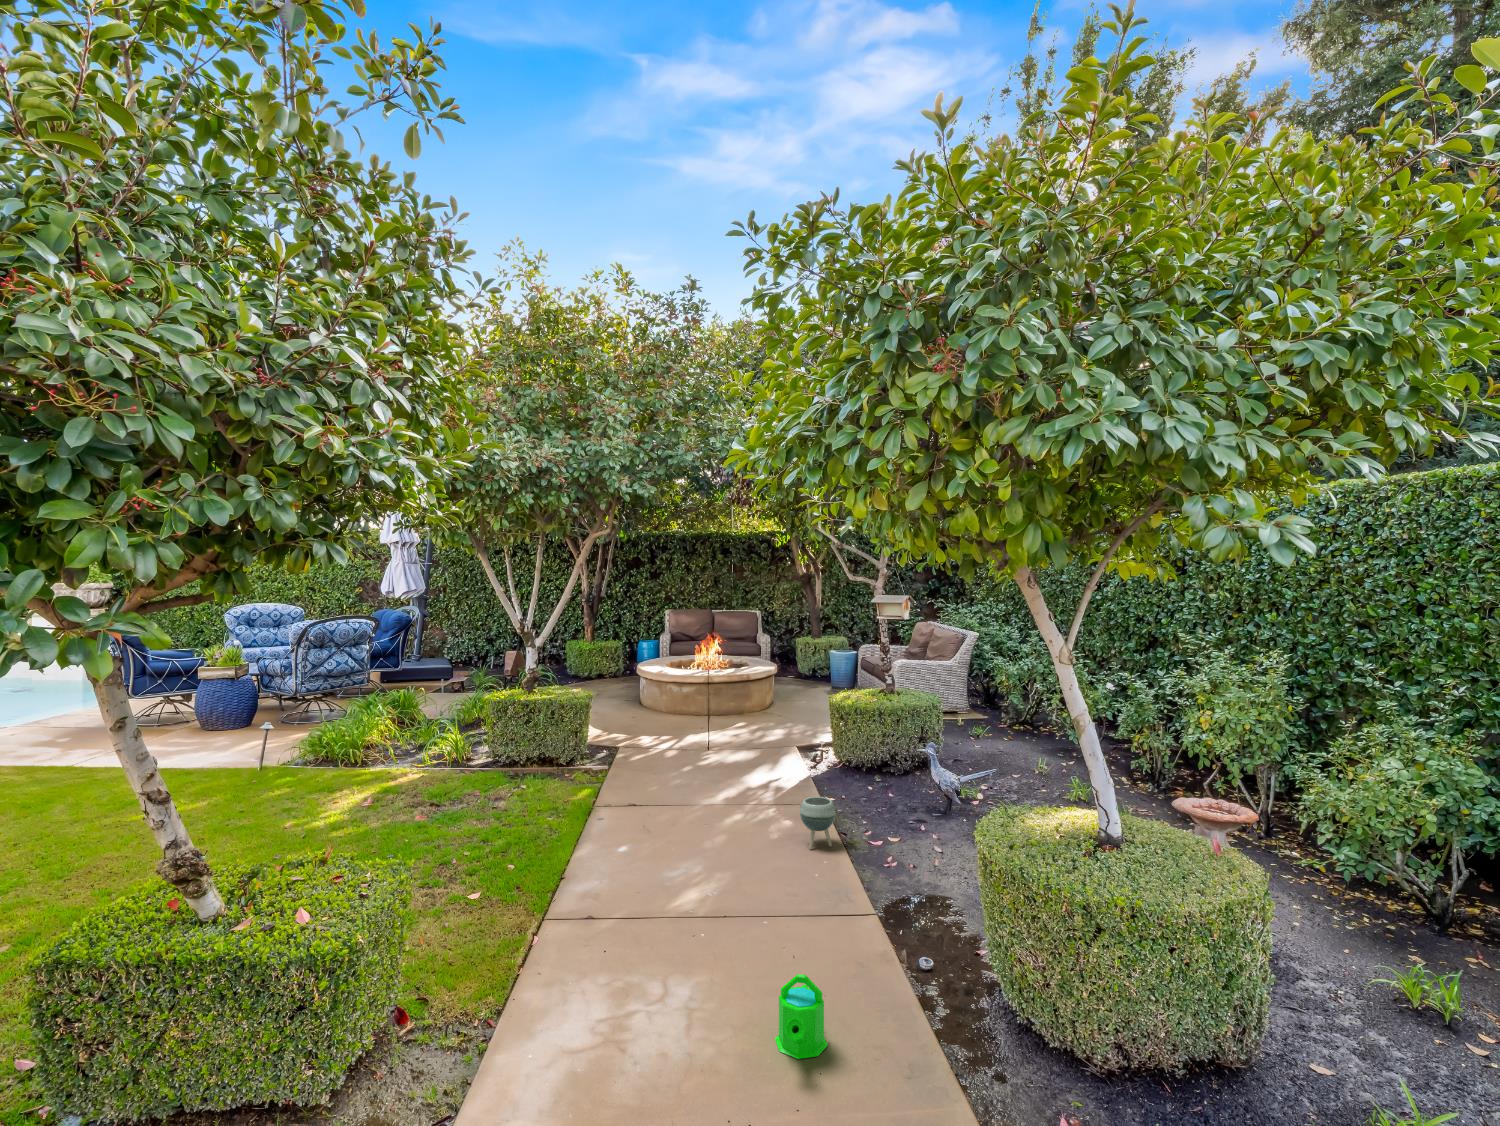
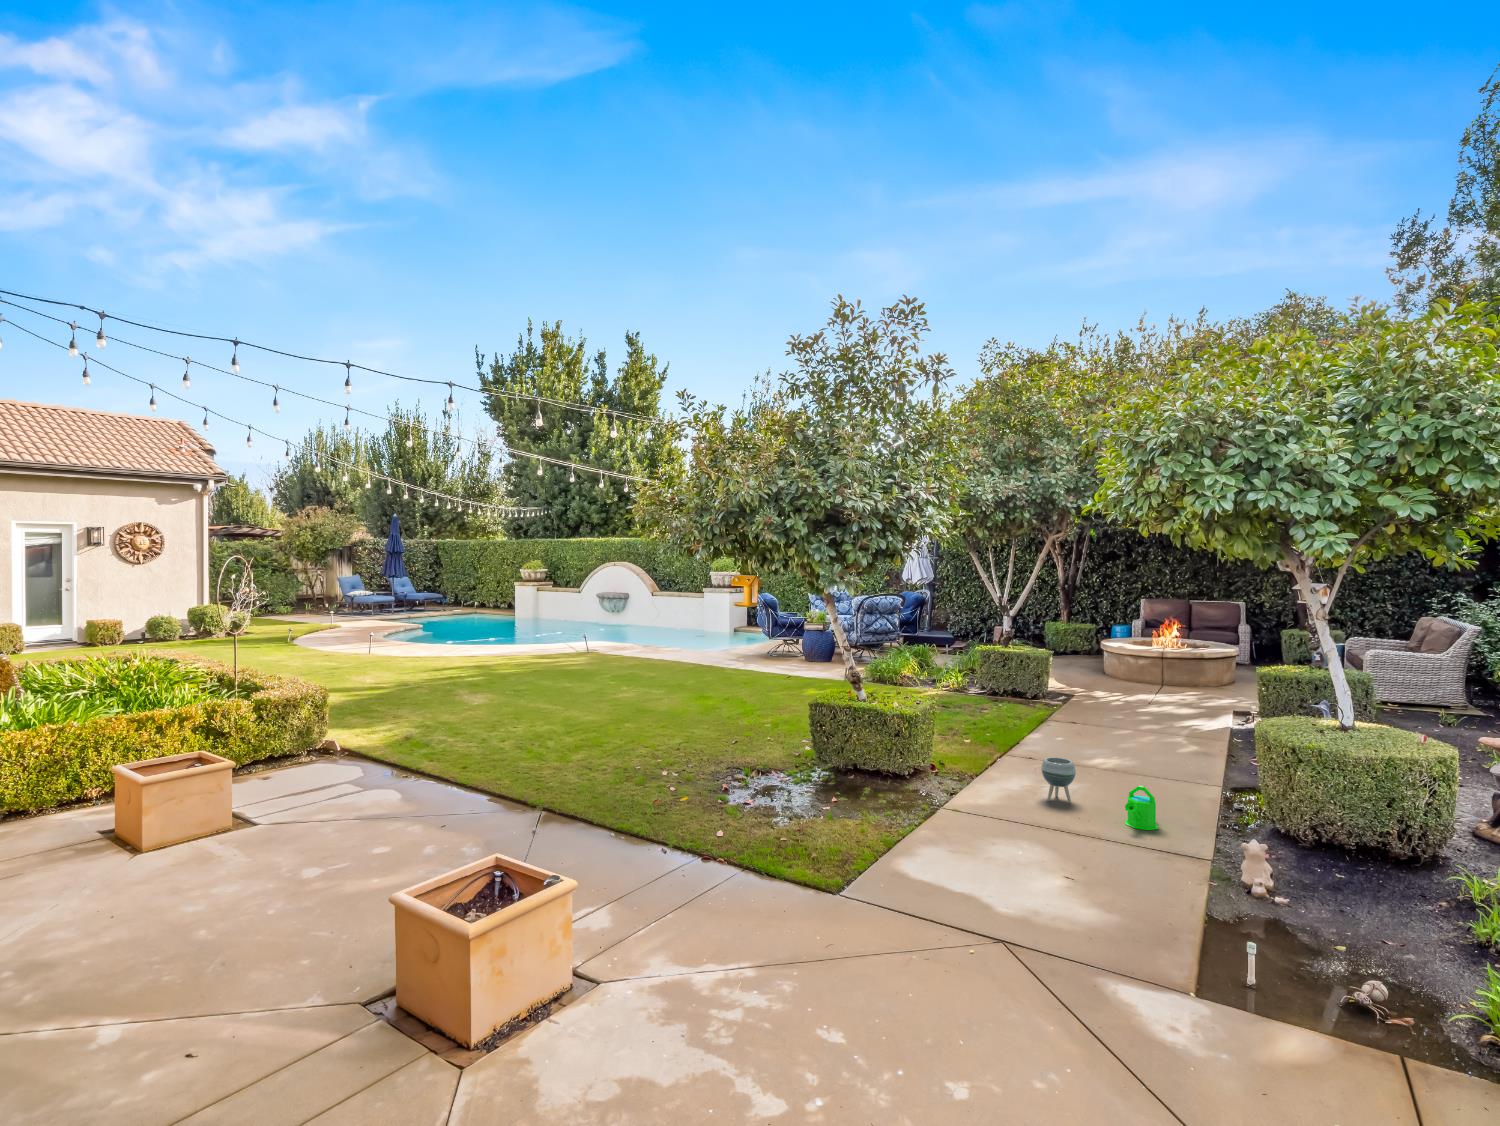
planter: present [800,797,836,850] -> present [1041,757,1076,803]

